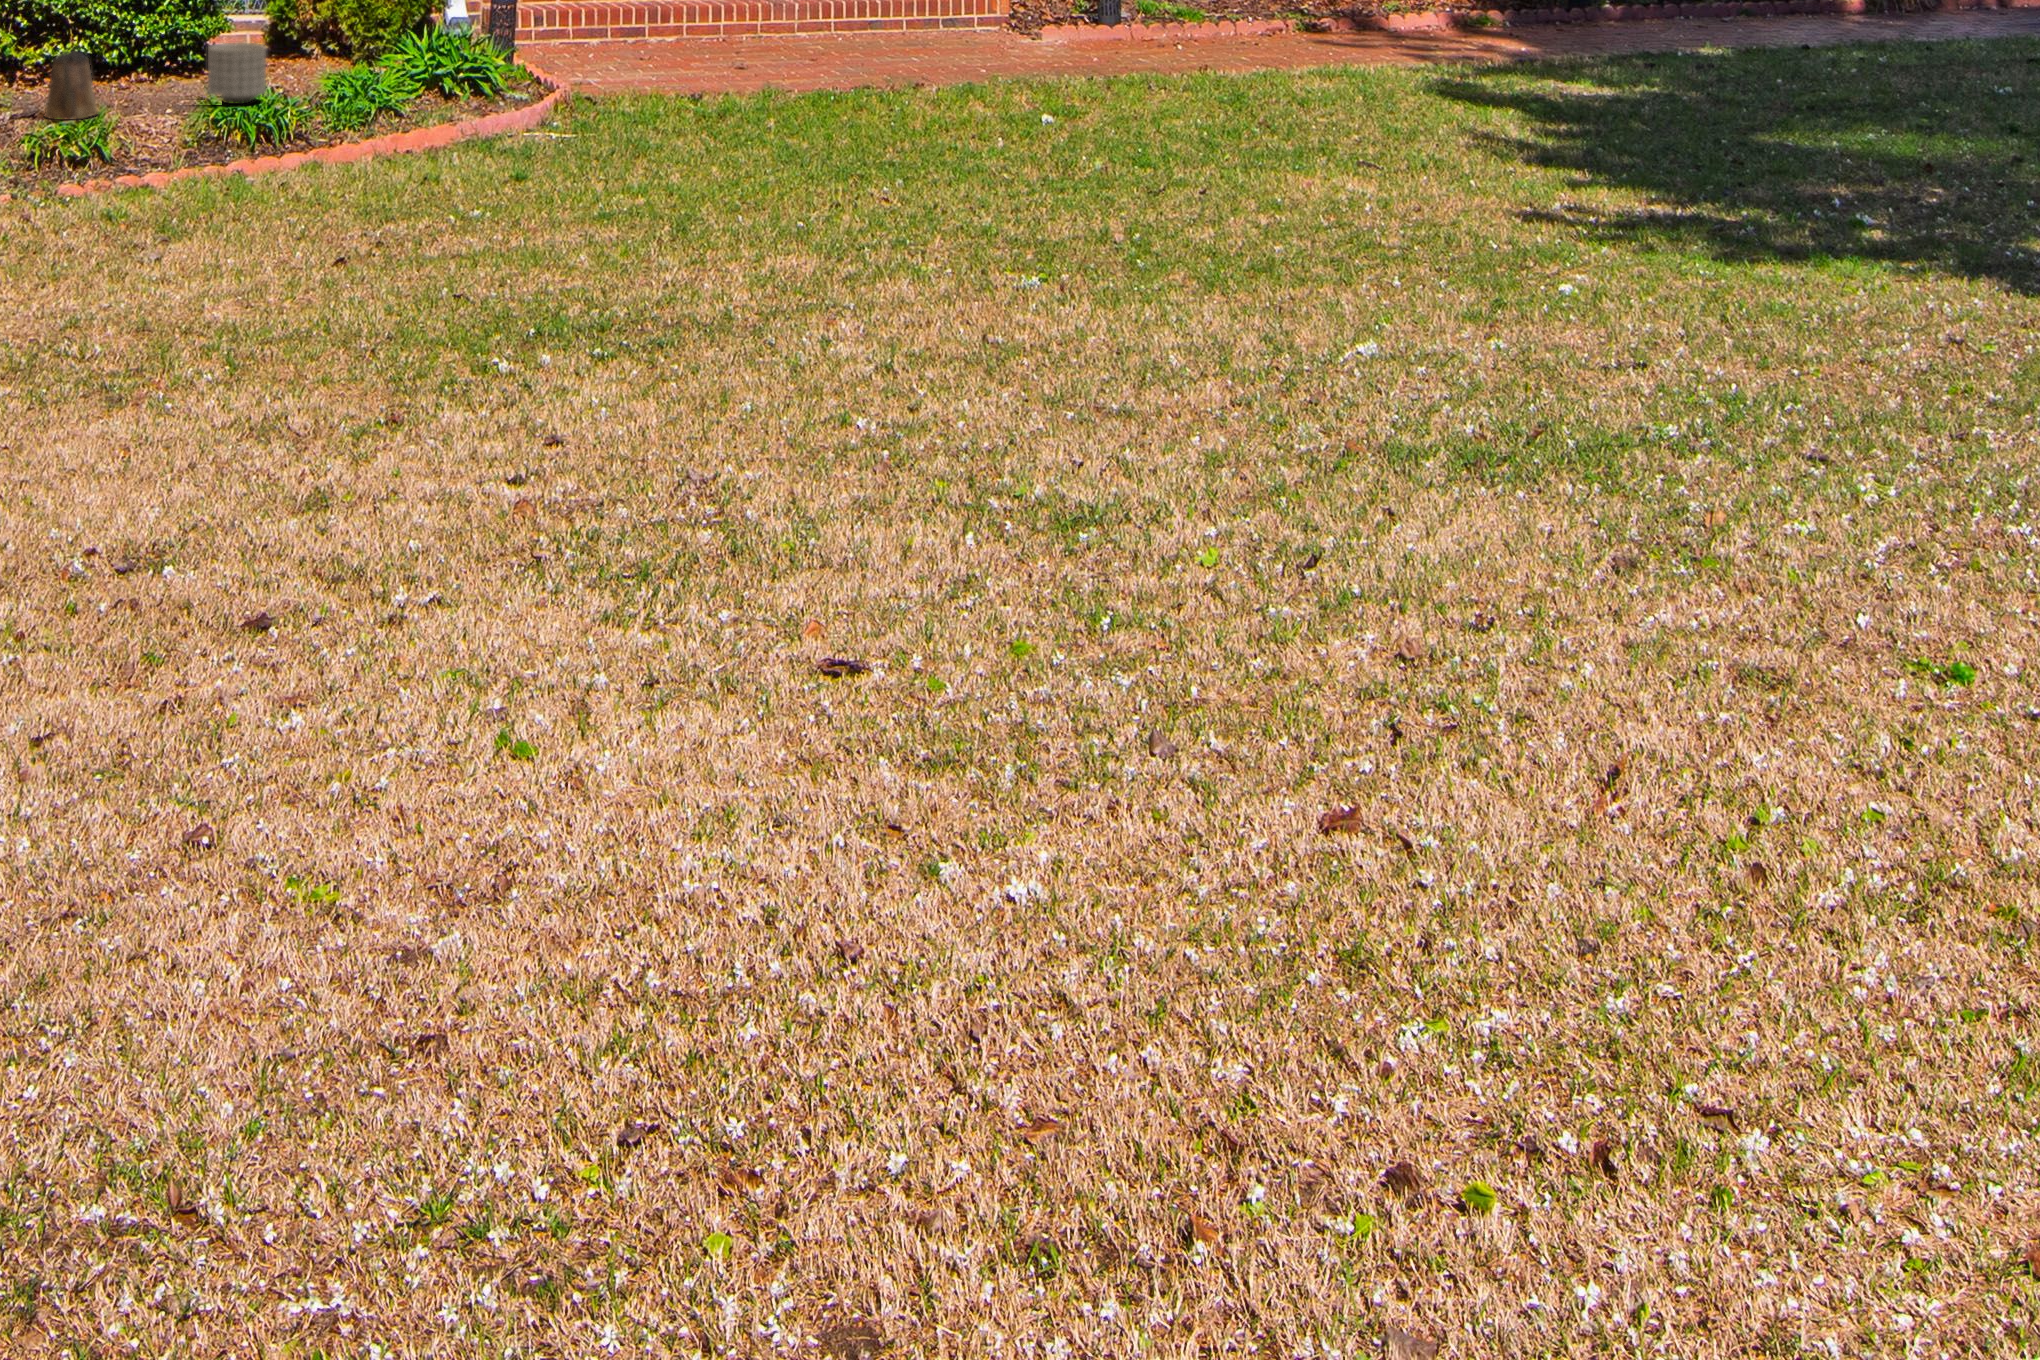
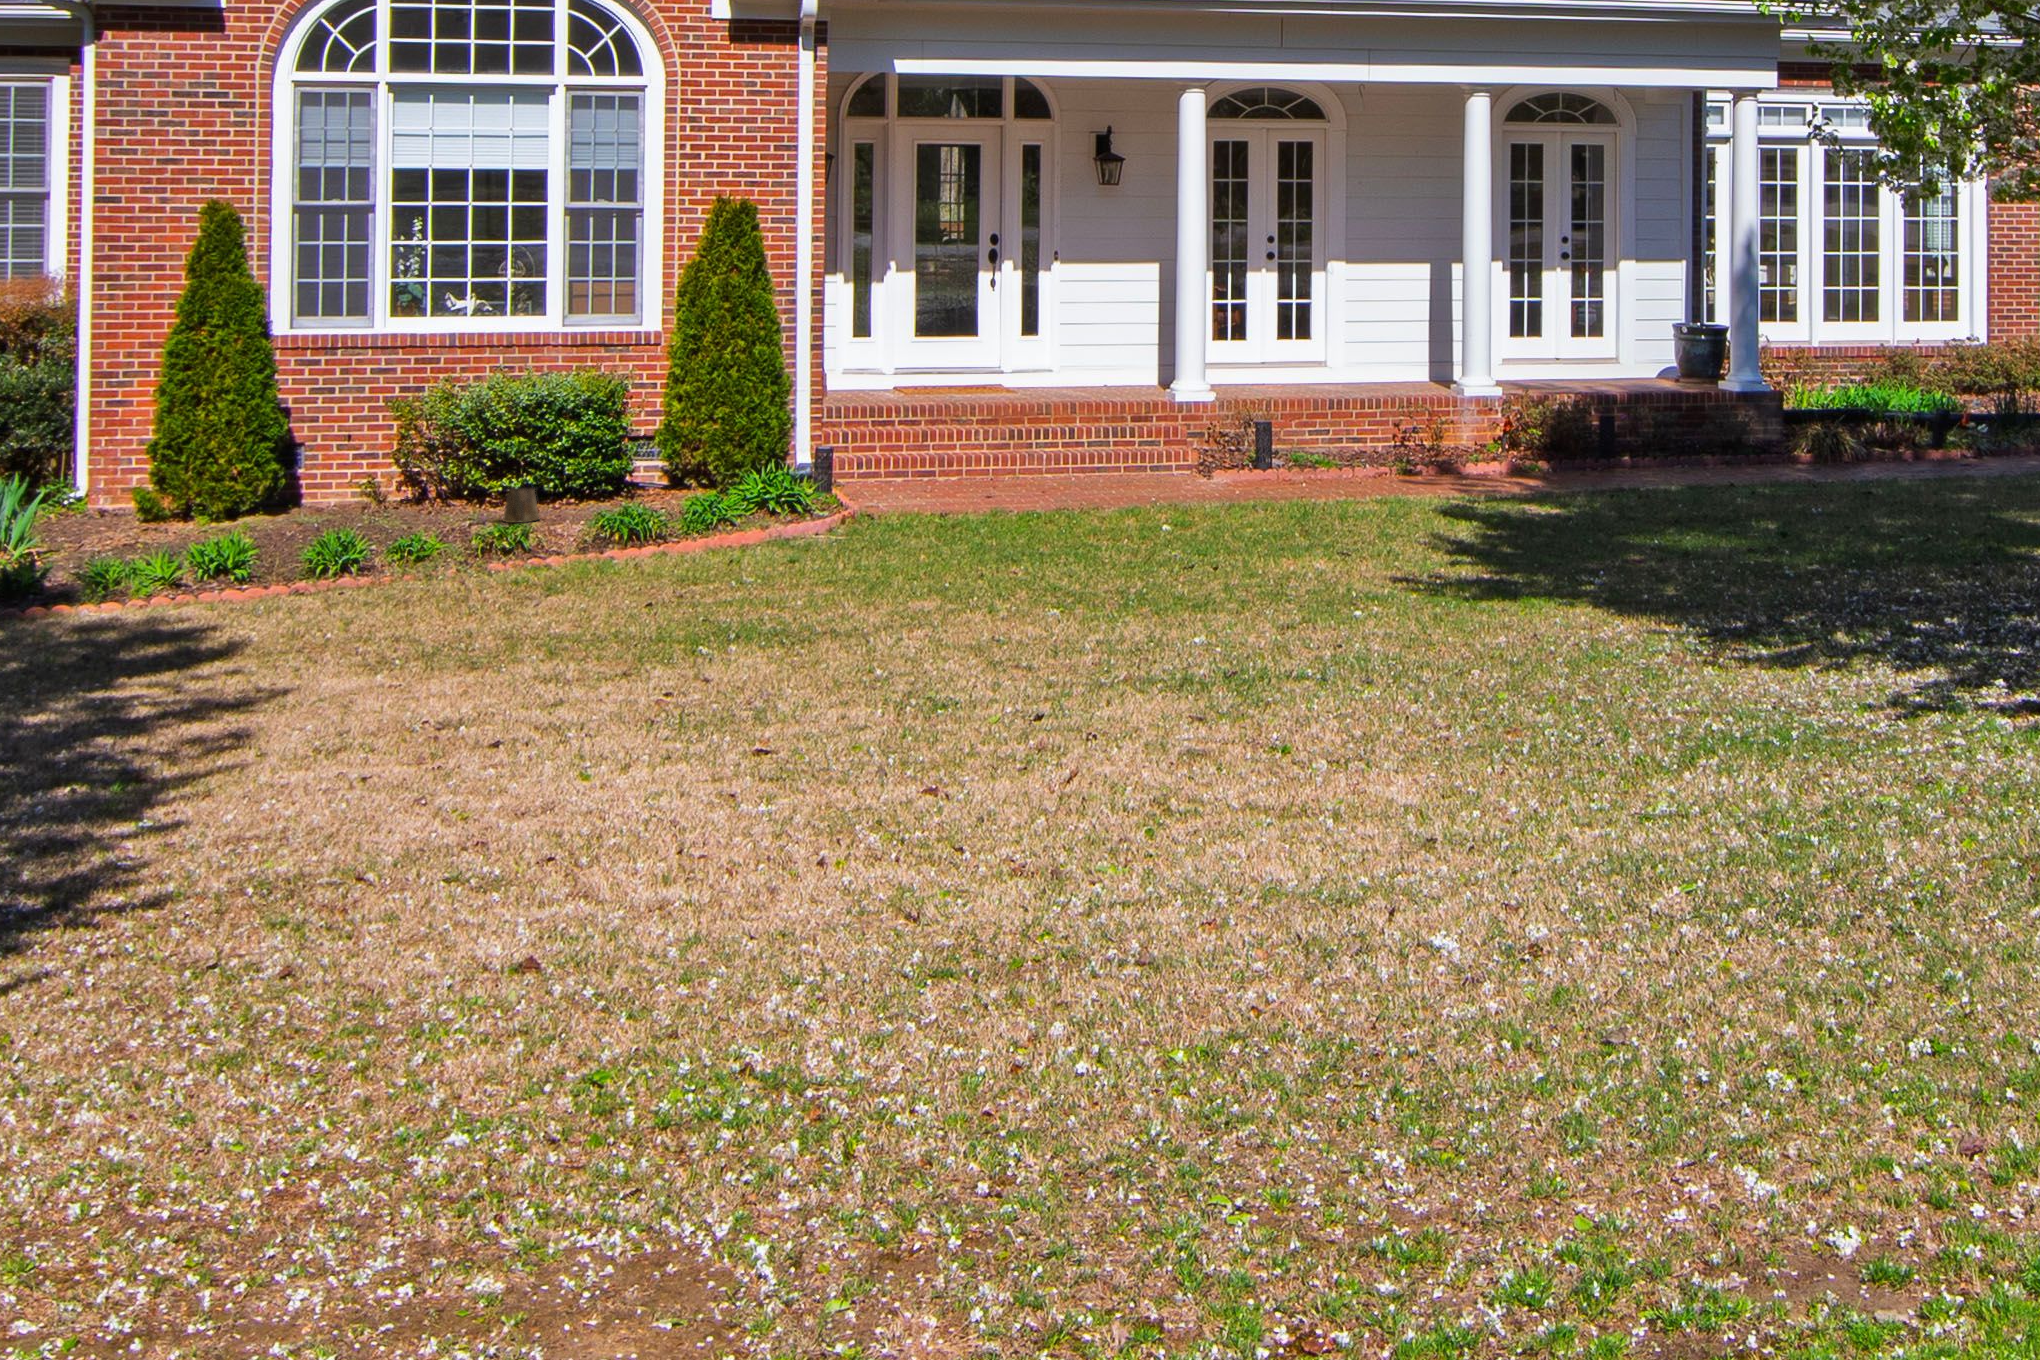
planter: present [208,43,266,104] -> none [617,473,658,514]

